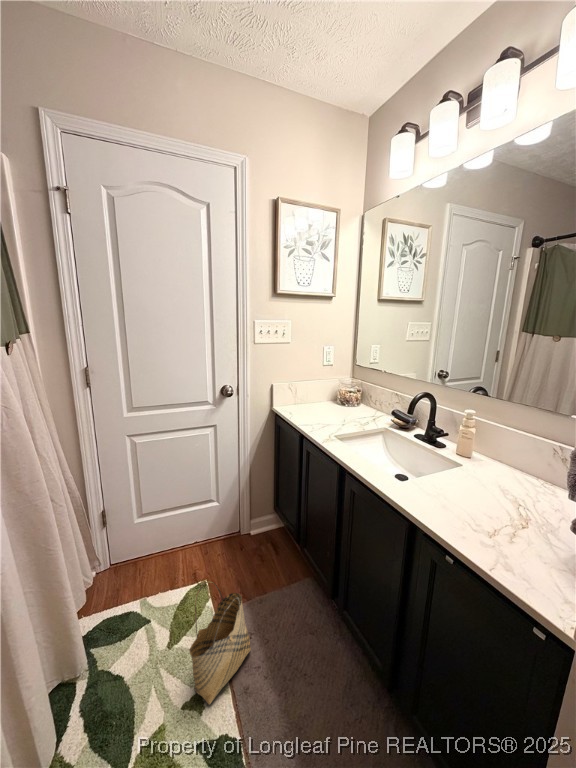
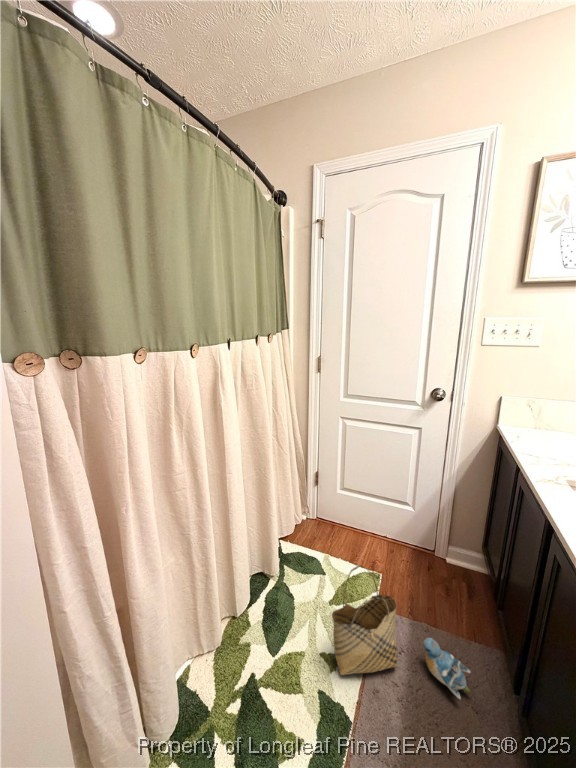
plush toy: none [263,602,303,632] -> present [422,638,472,699]

